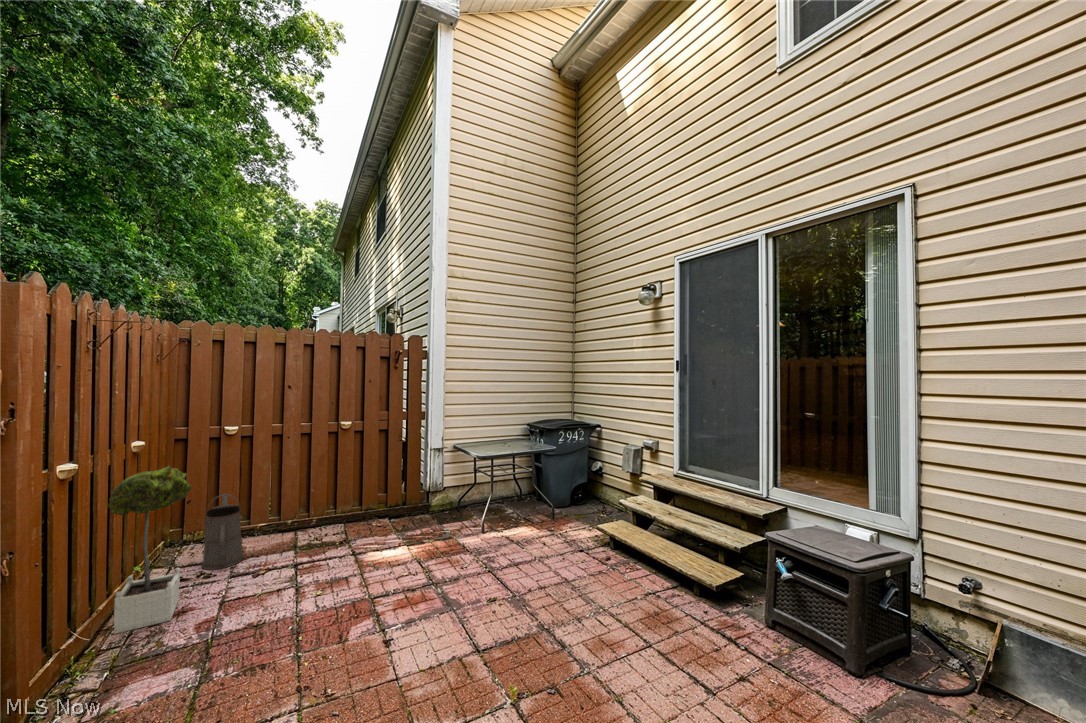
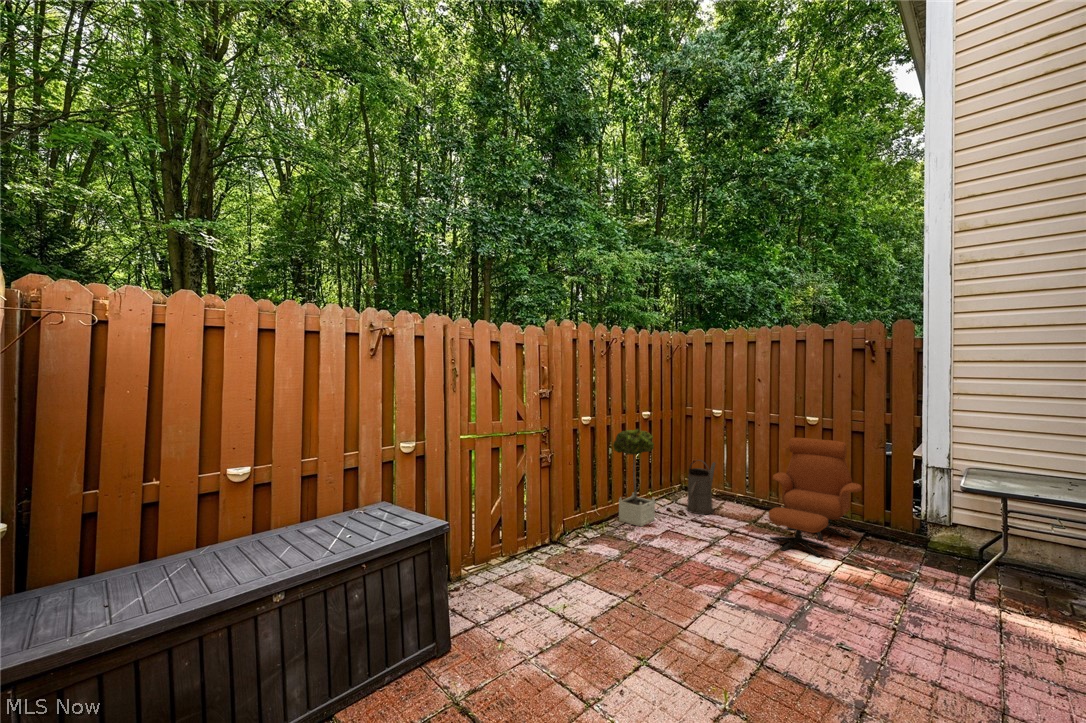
lounge chair: none [315,440,396,560] -> present [769,438,862,557]

